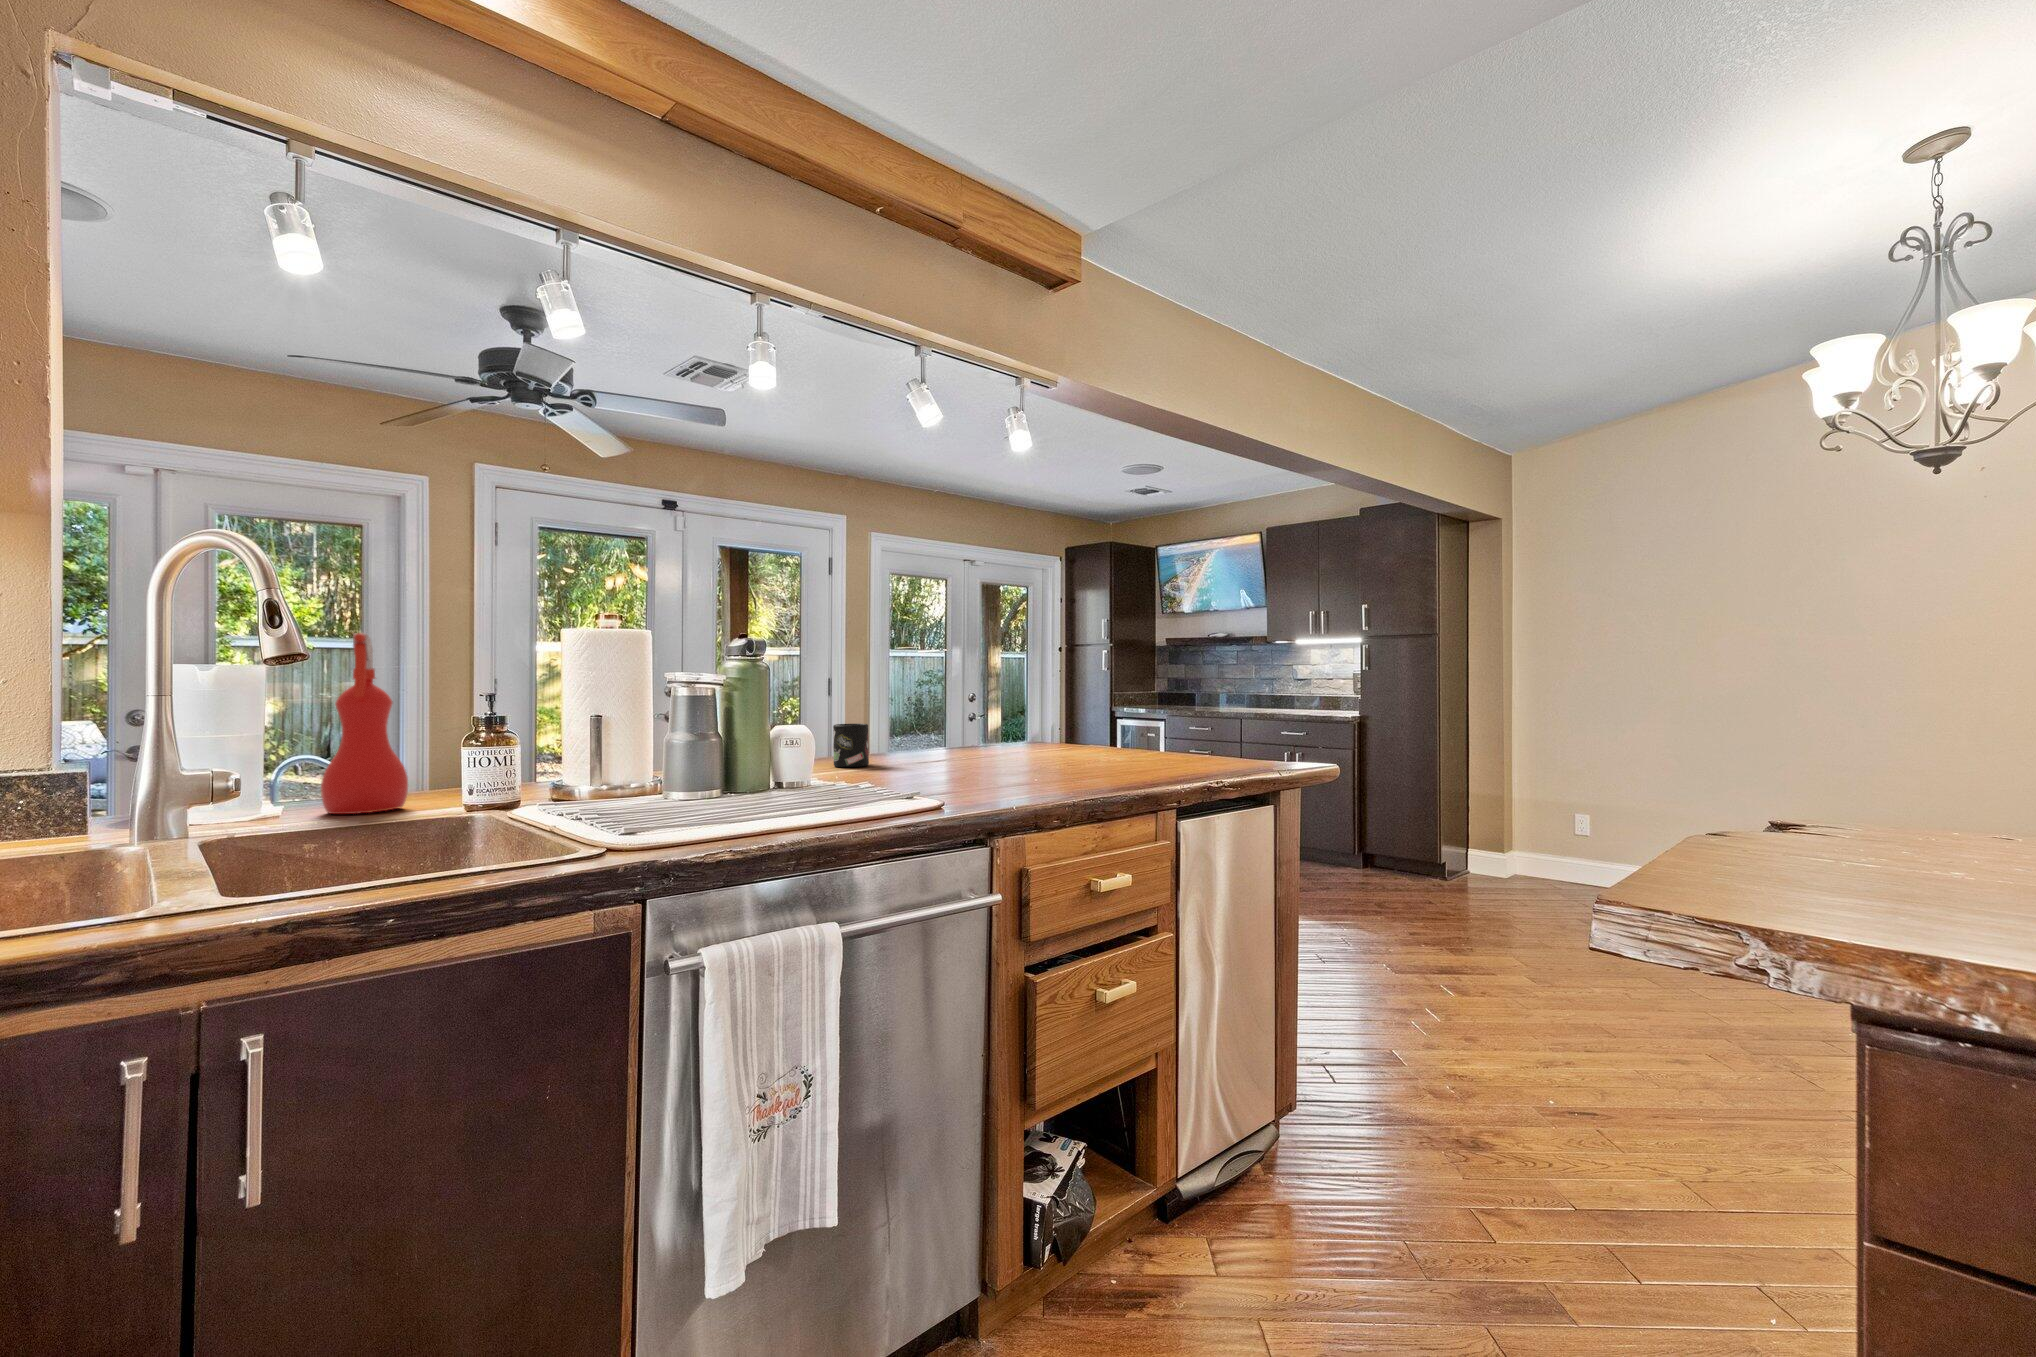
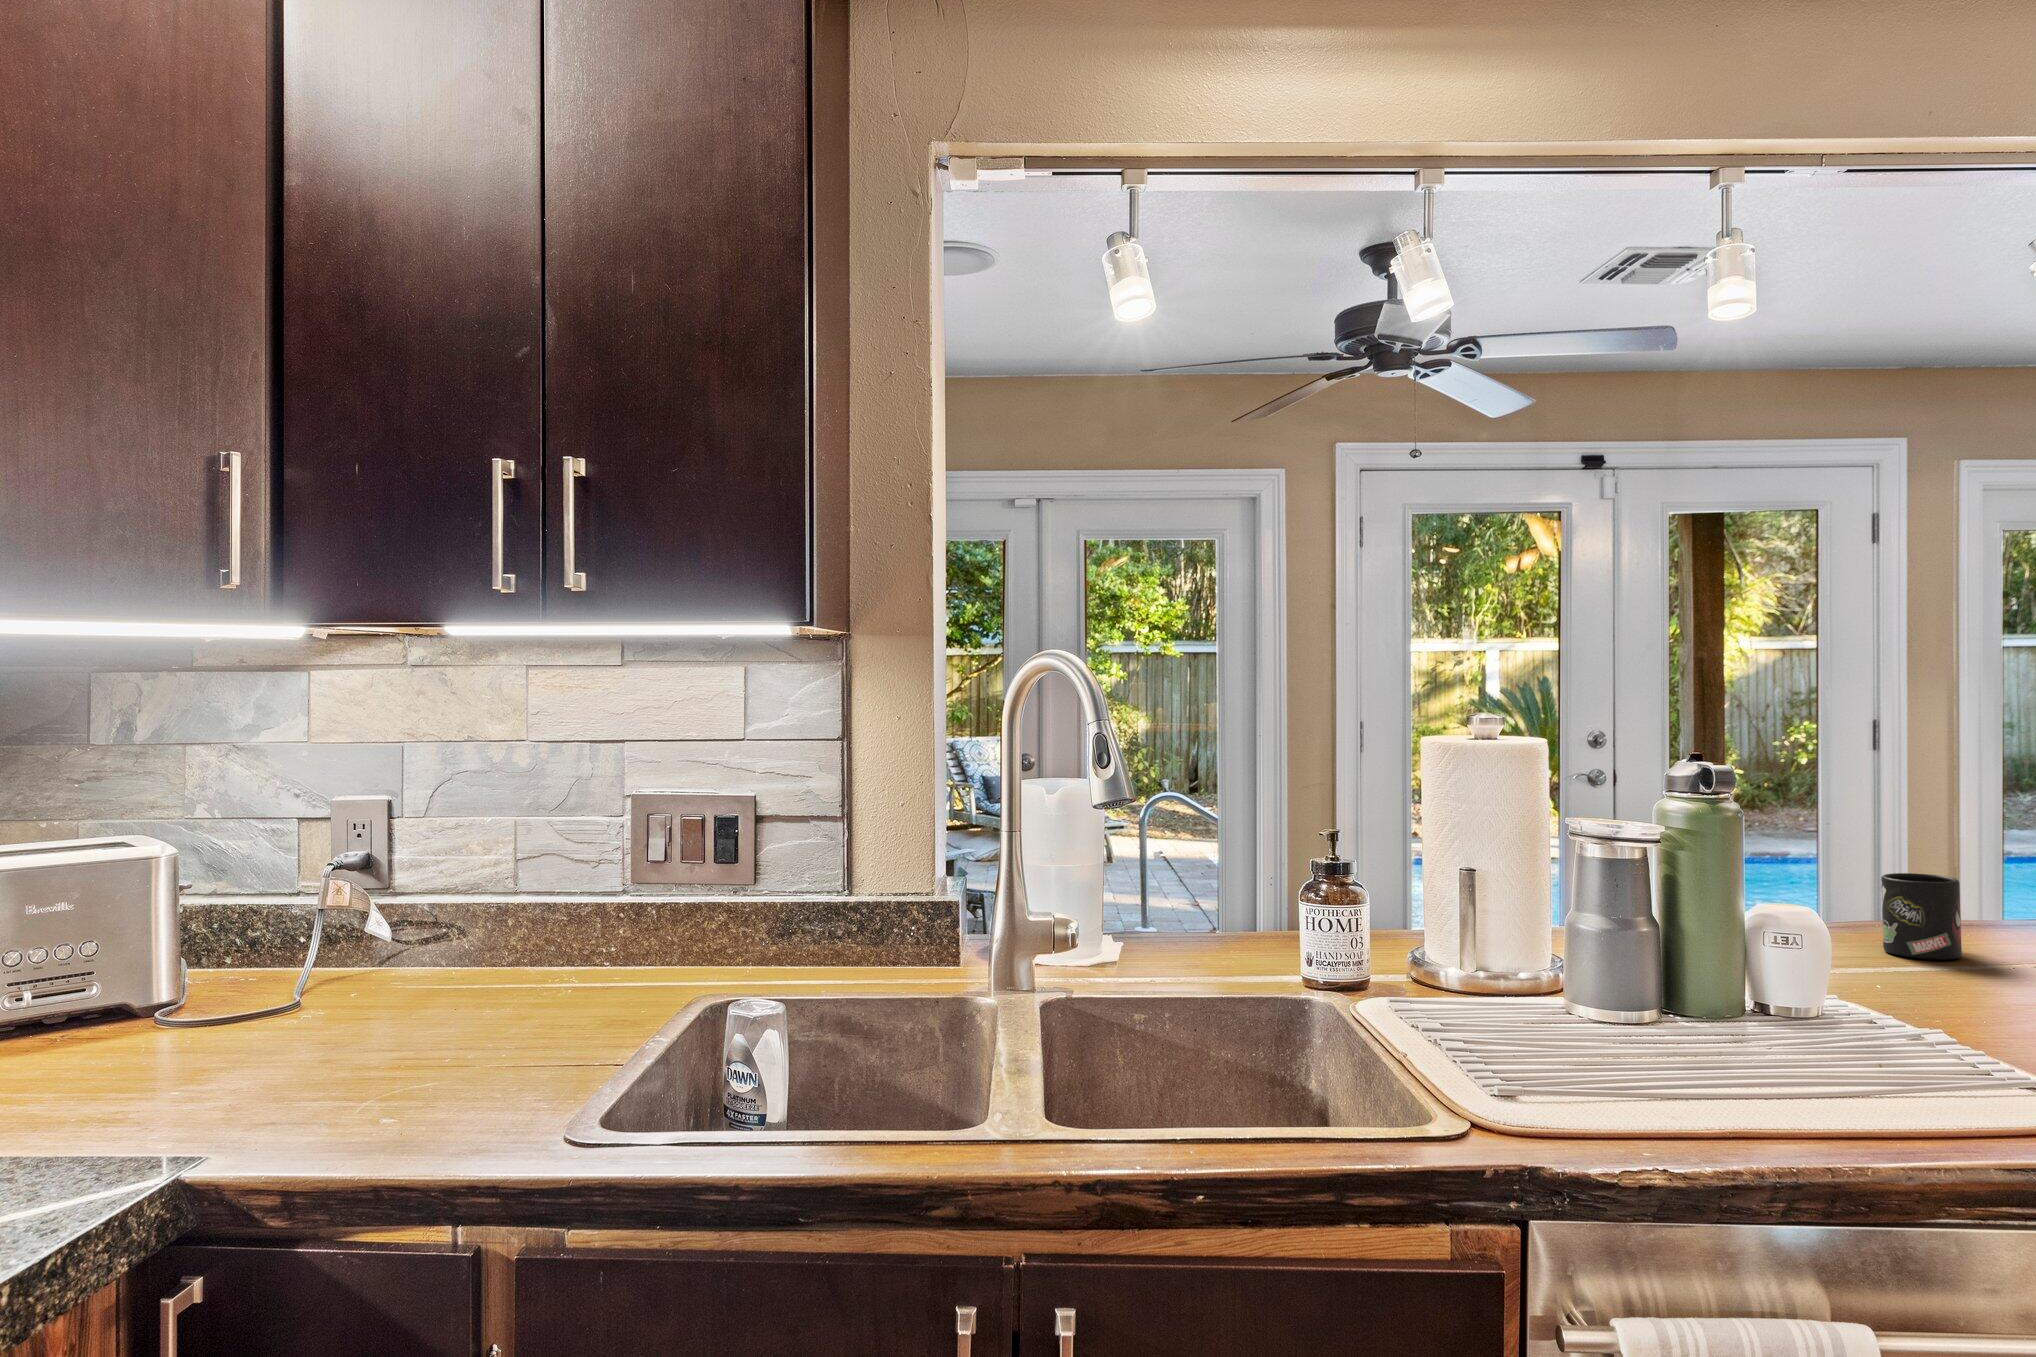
spray bottle: present [321,633,408,814] -> none [1155,747,1241,967]

